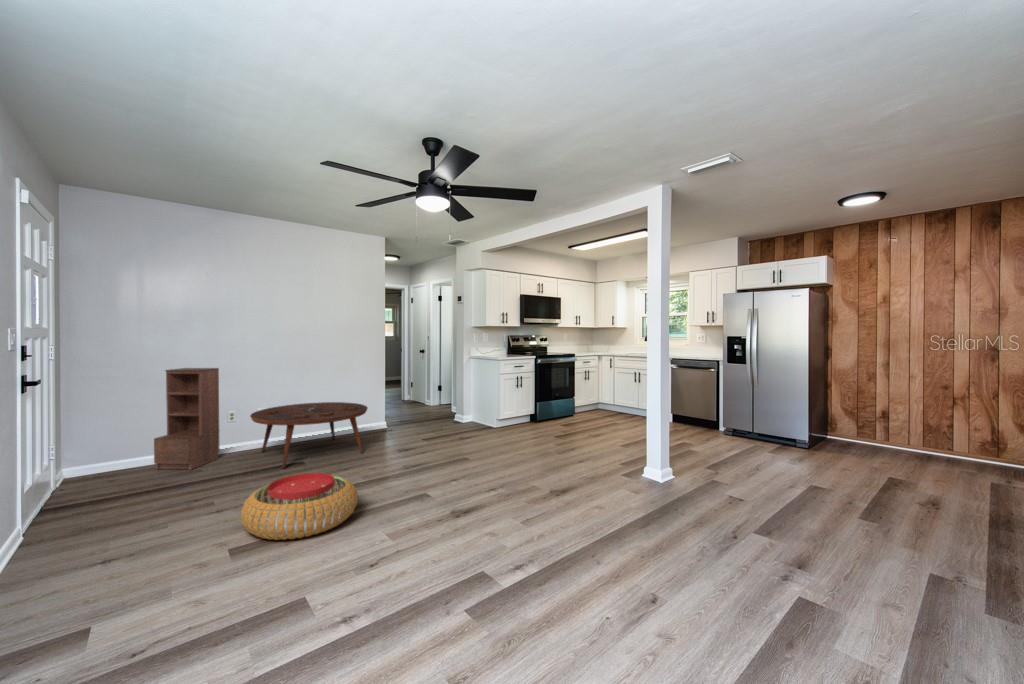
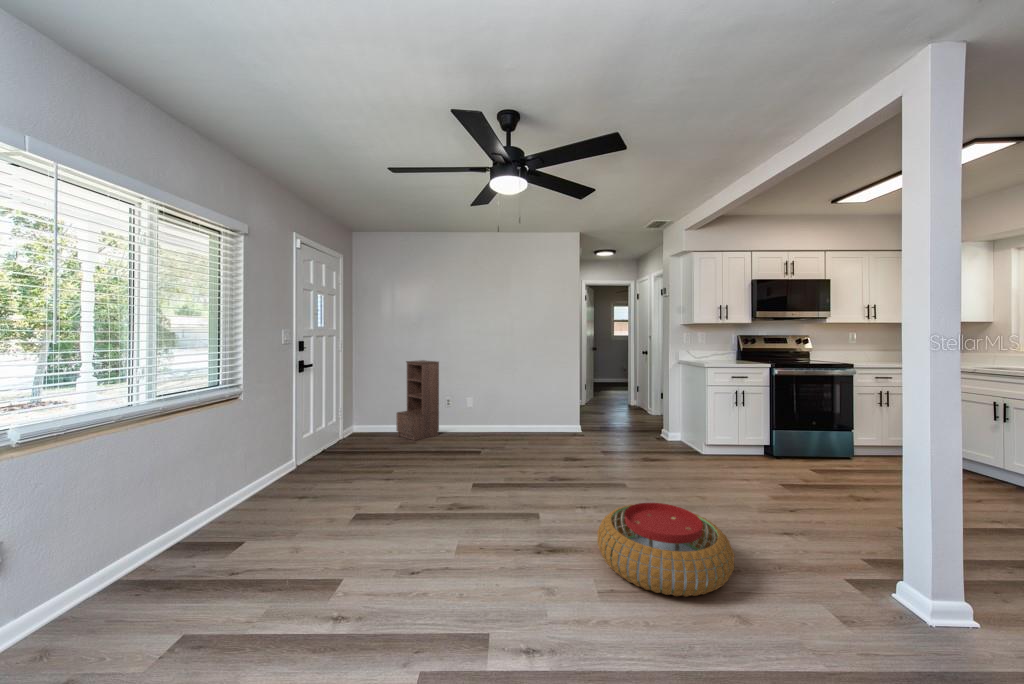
coffee table: present [250,402,368,468] -> none [451,397,549,453]
pouf: present [241,473,358,540] -> present [598,503,734,597]

